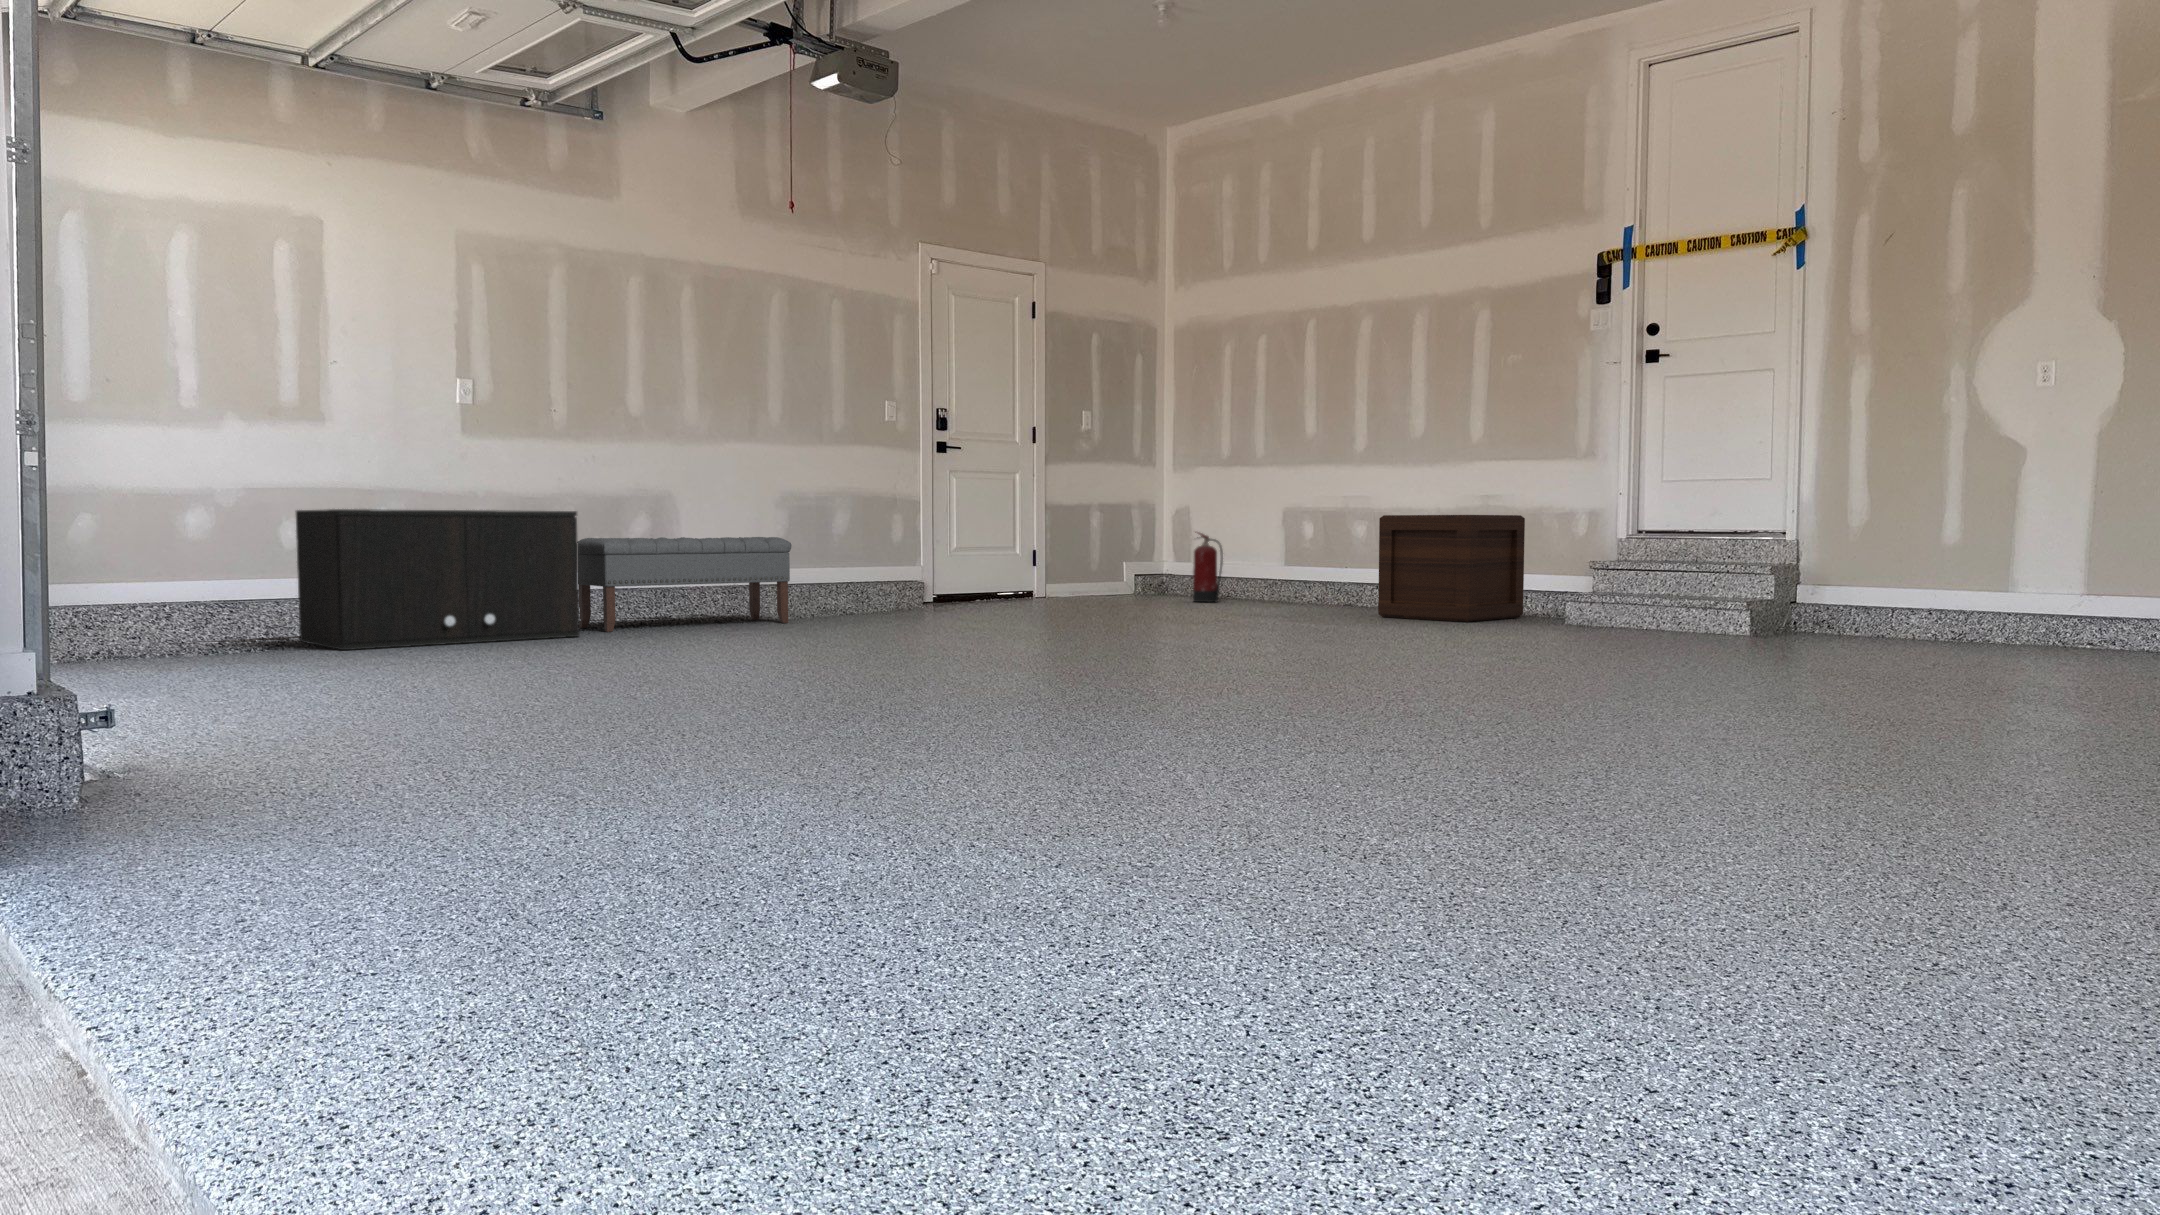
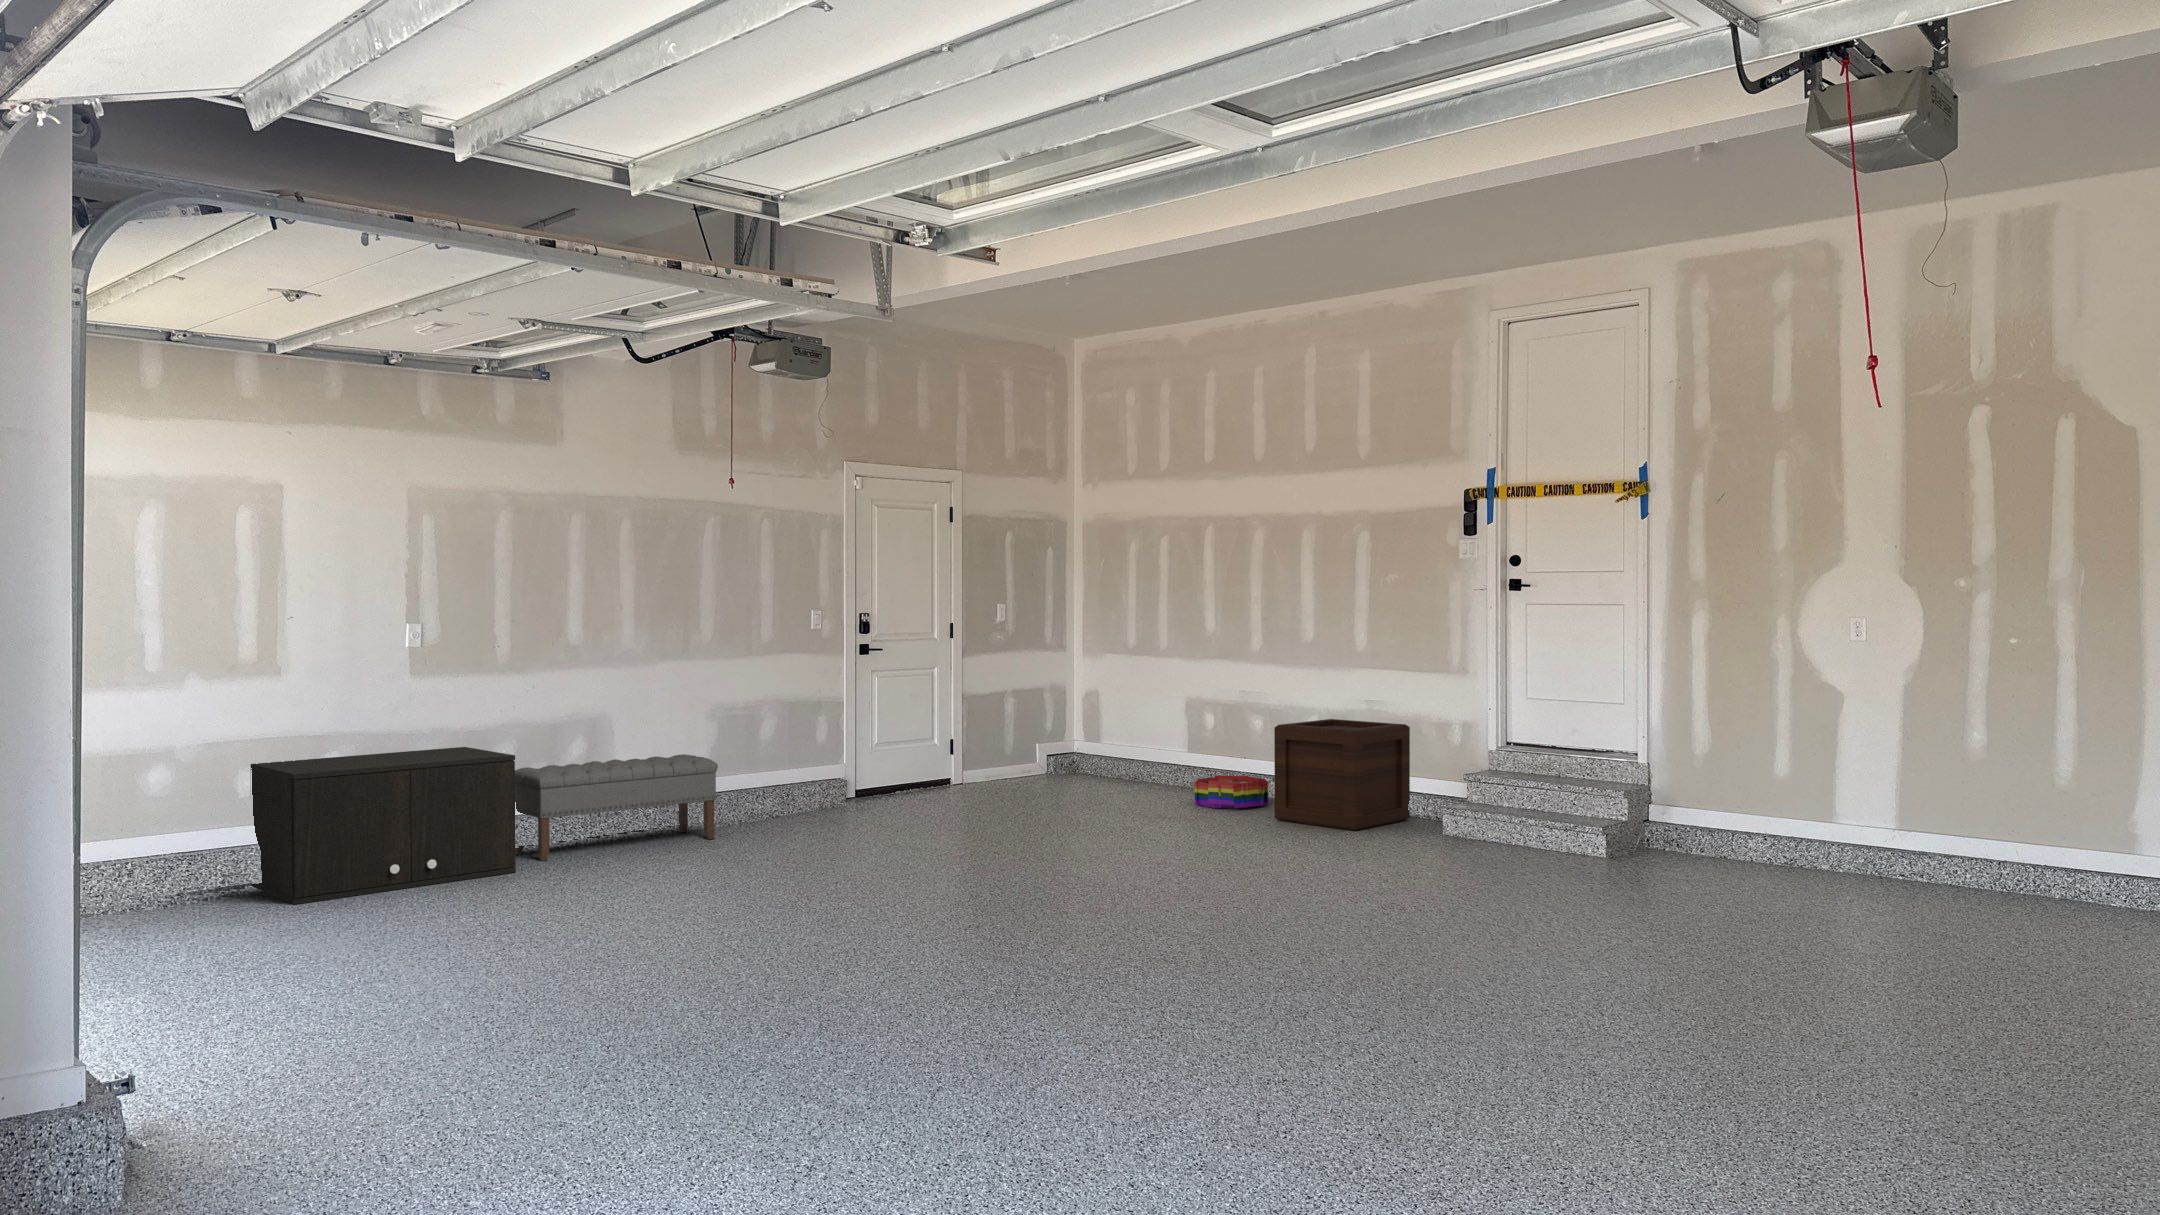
fire extinguisher: present [1193,532,1223,602] -> none [1109,717,1137,788]
storage bin: none [1288,582,1367,612] -> present [1194,775,1268,808]

